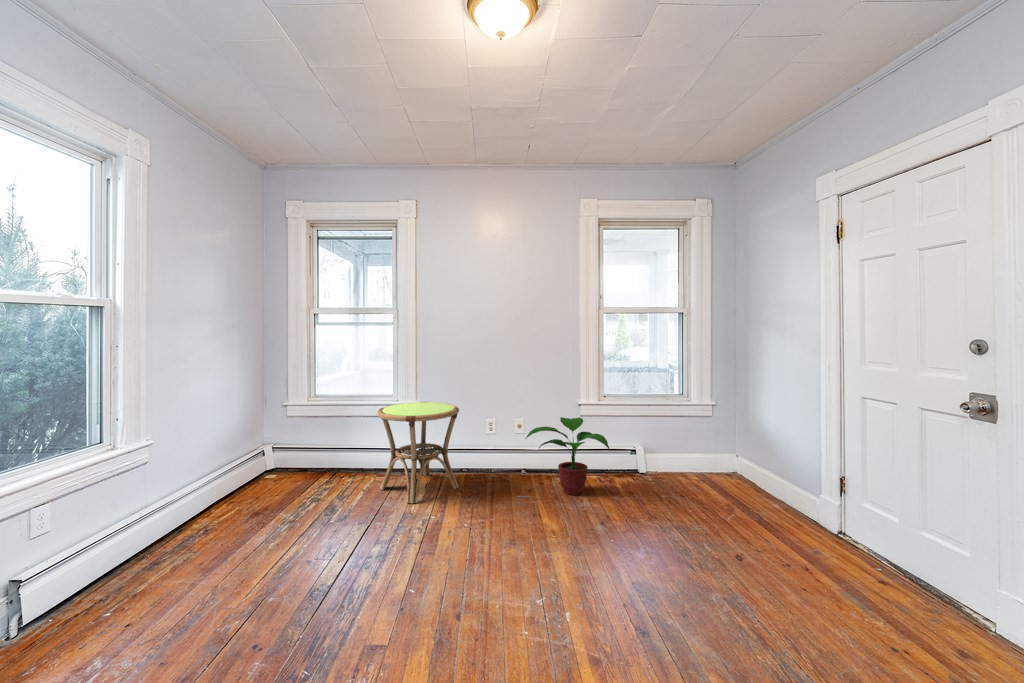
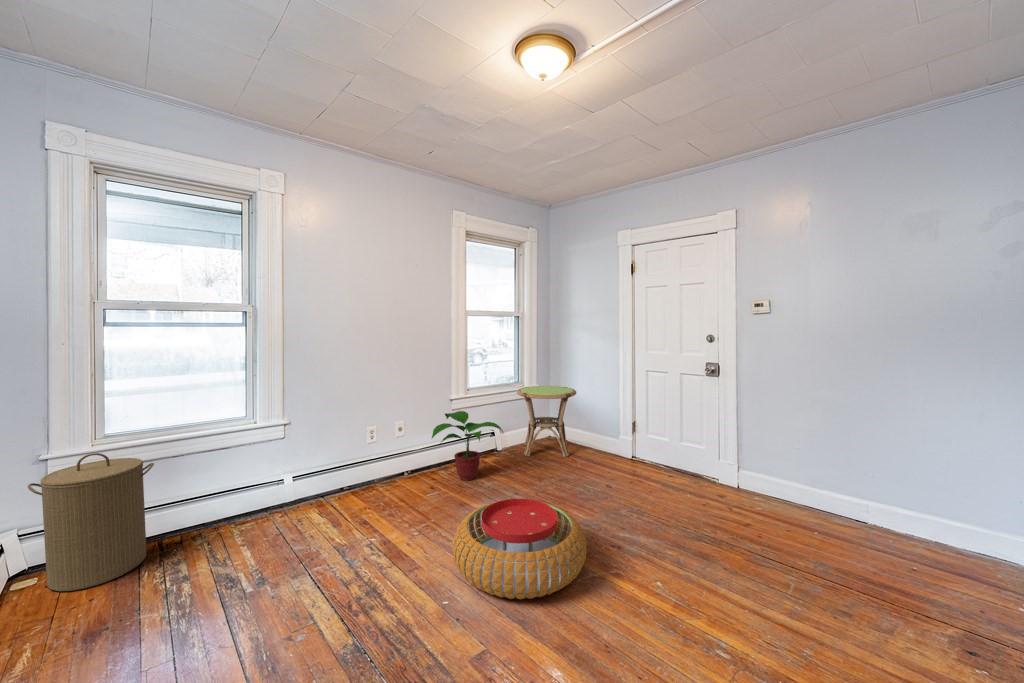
side table: present [377,402,459,503] -> present [517,386,576,457]
laundry hamper: none [268,404,327,488] -> present [28,453,154,591]
pouf: none [435,516,590,636] -> present [453,499,587,599]

